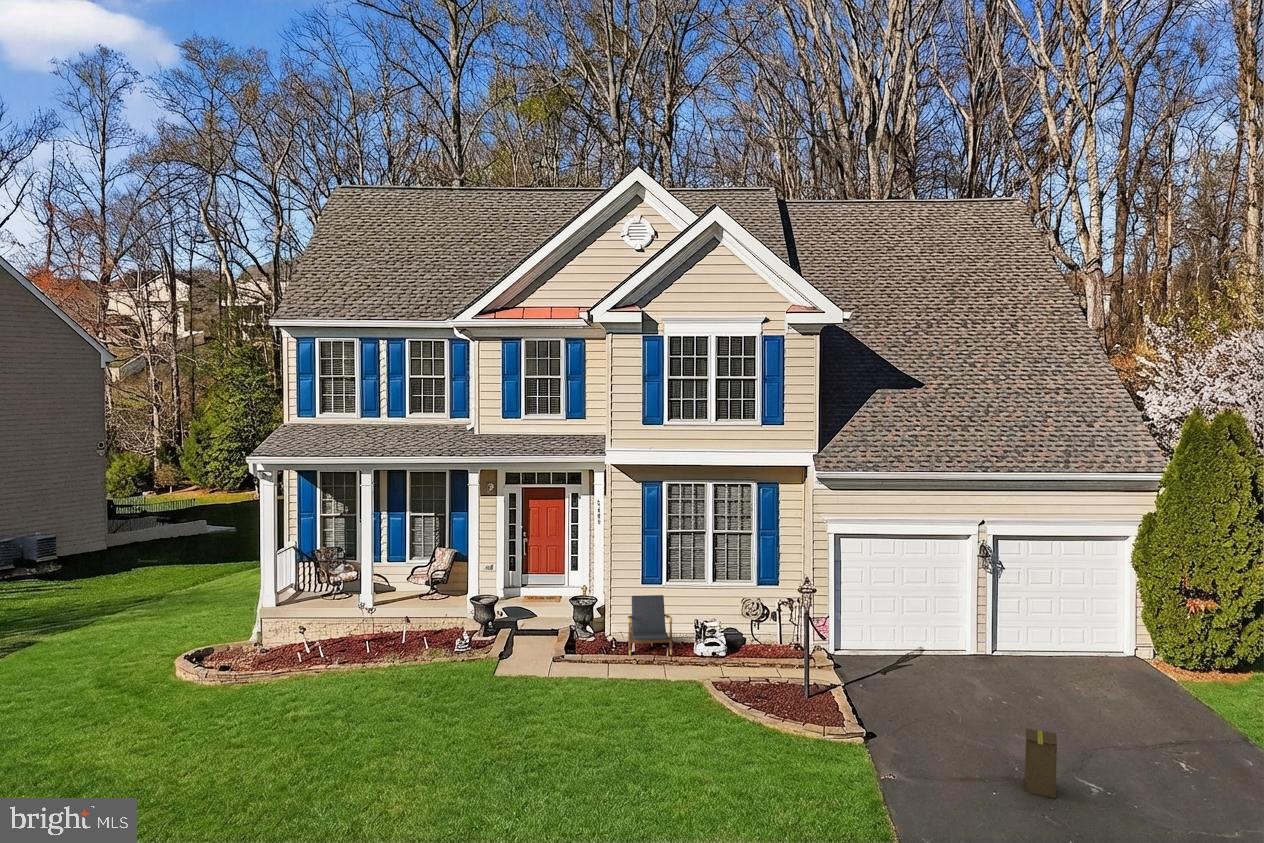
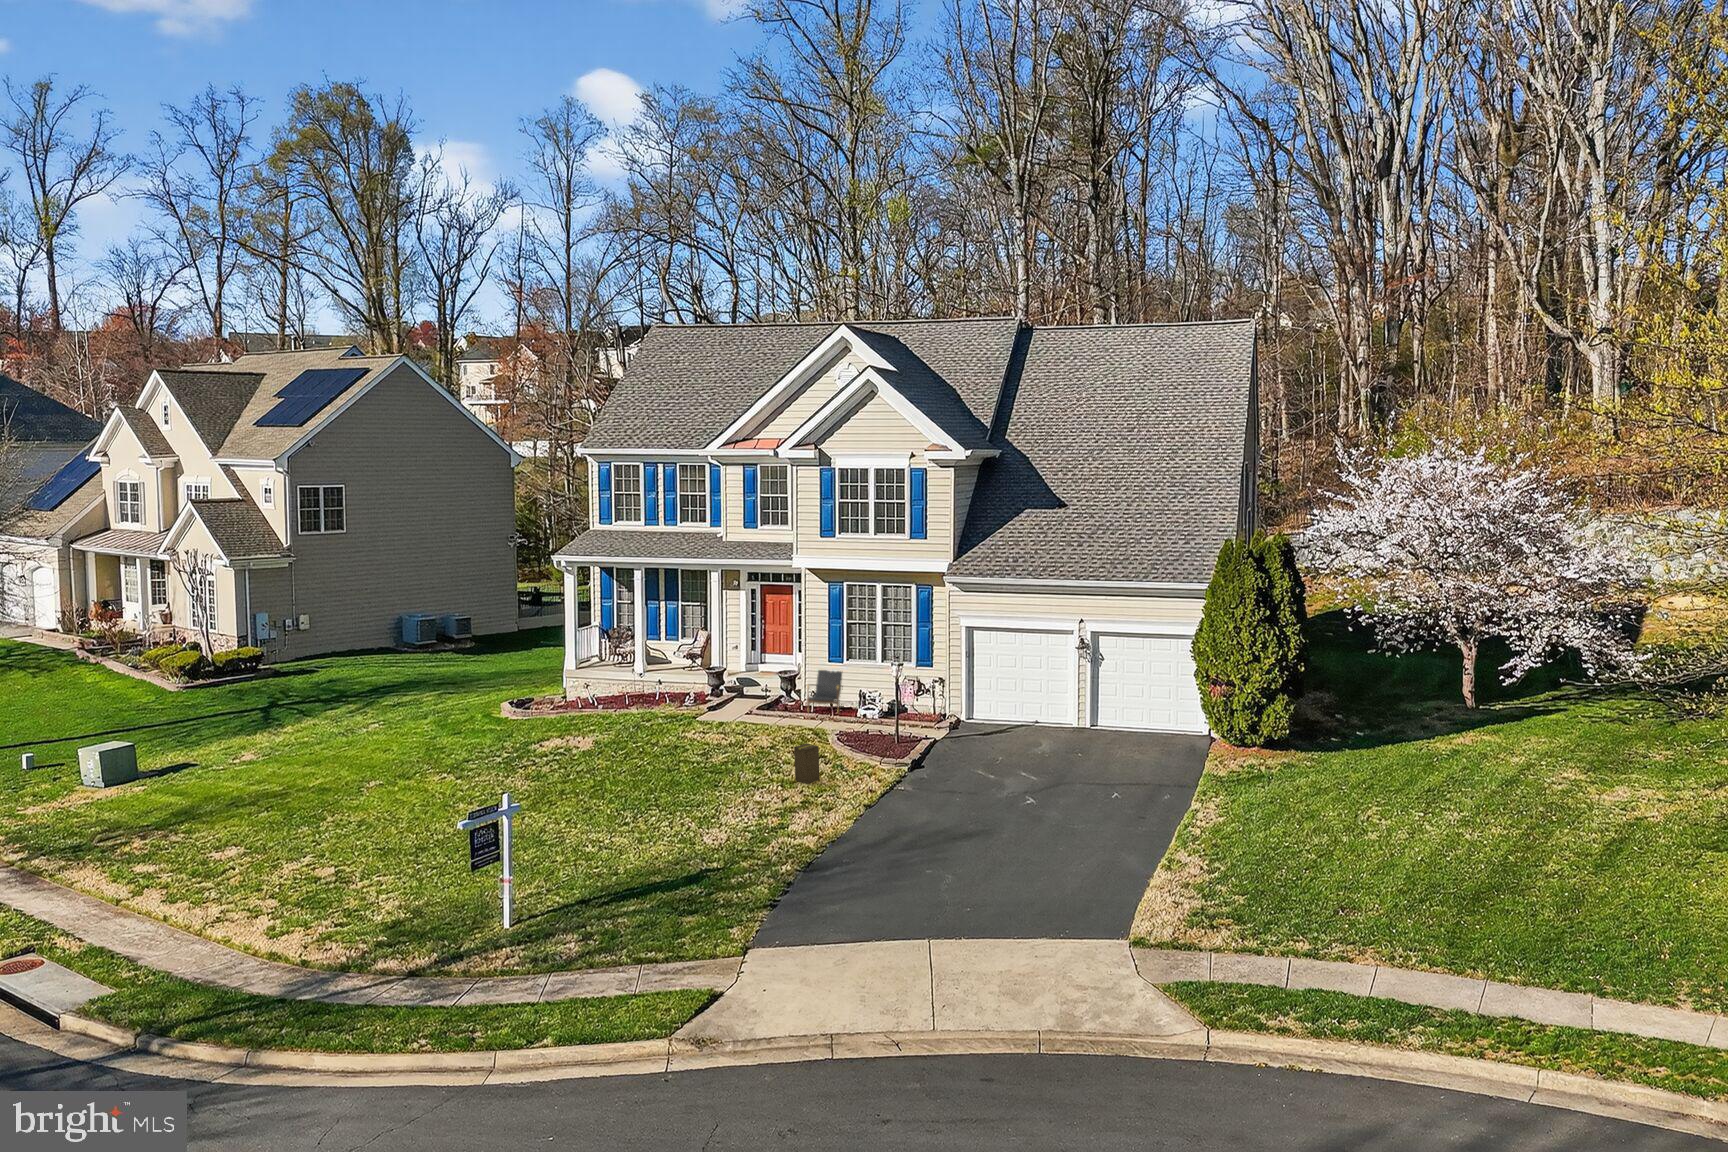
cardboard box: present [1025,728,1057,798] -> present [794,743,820,784]

